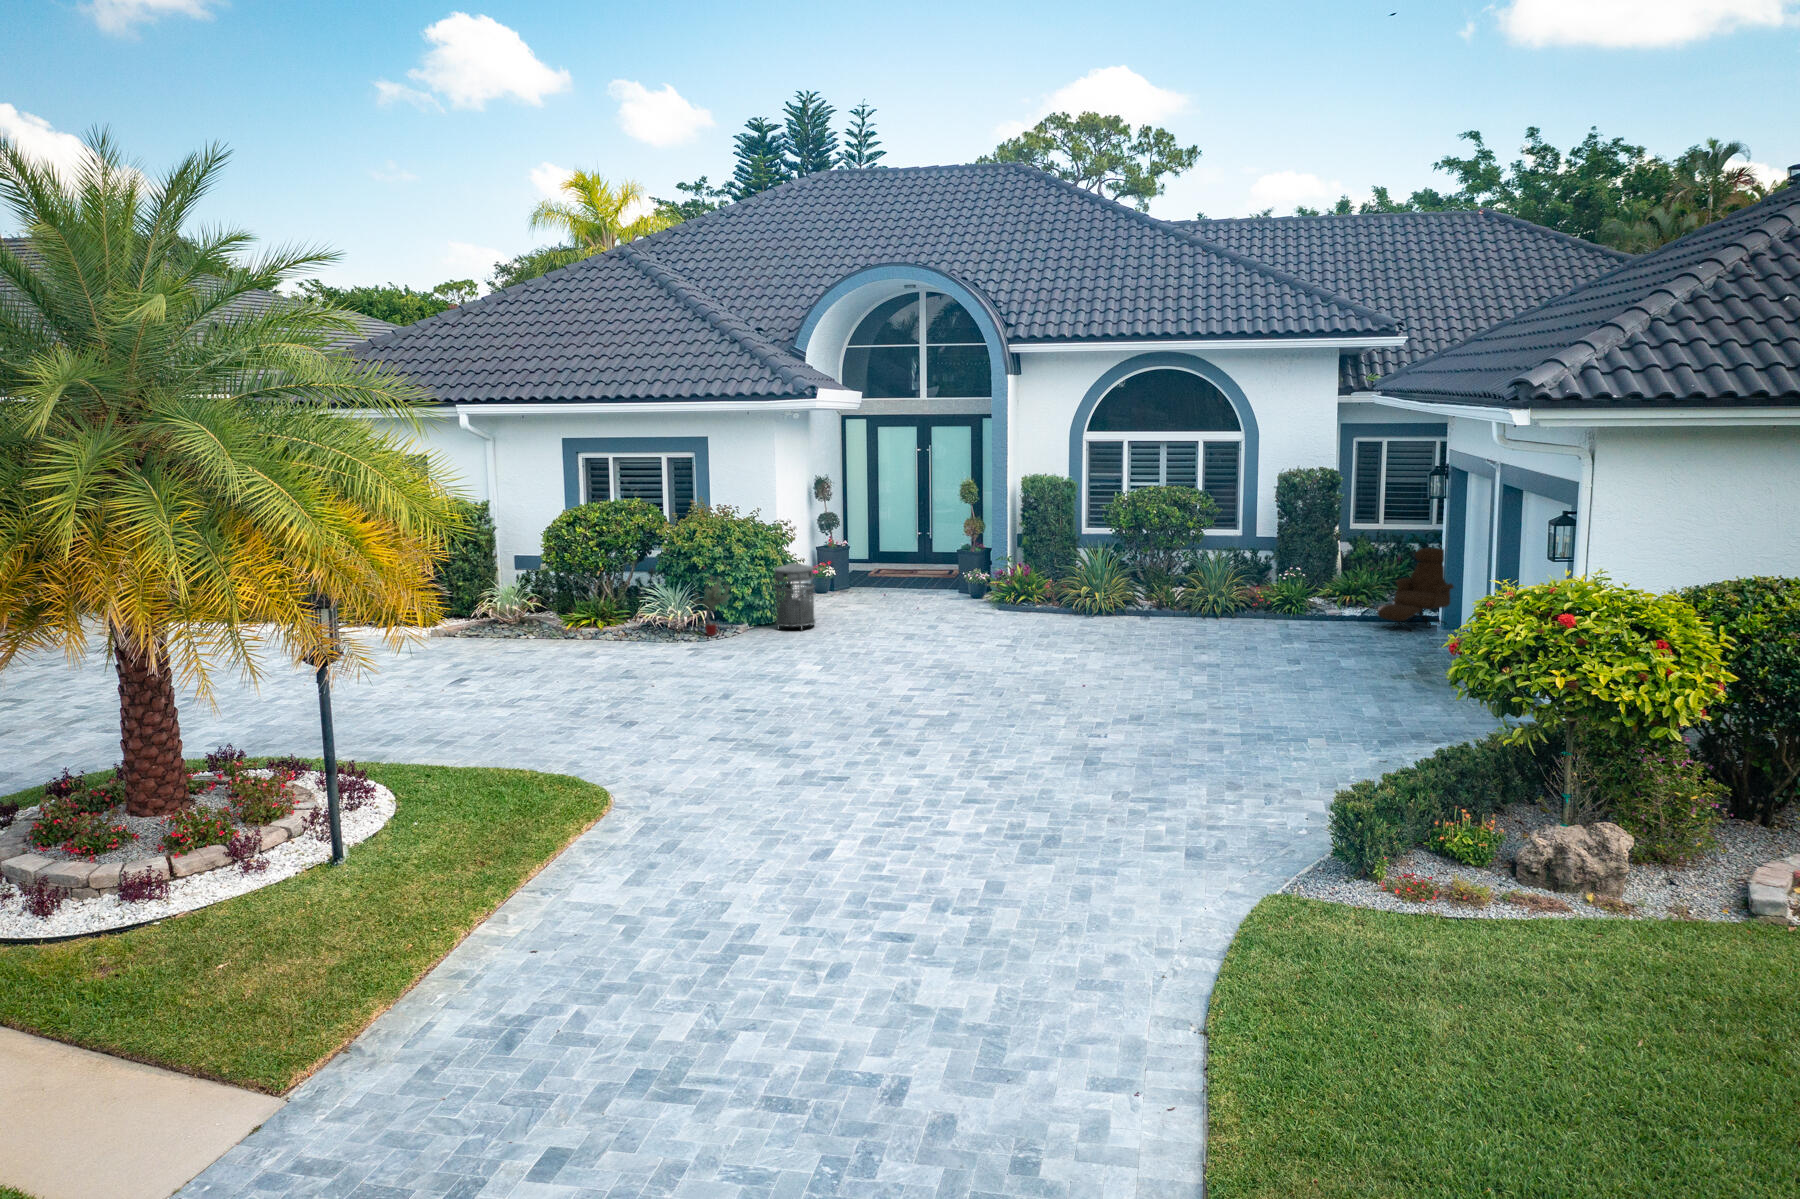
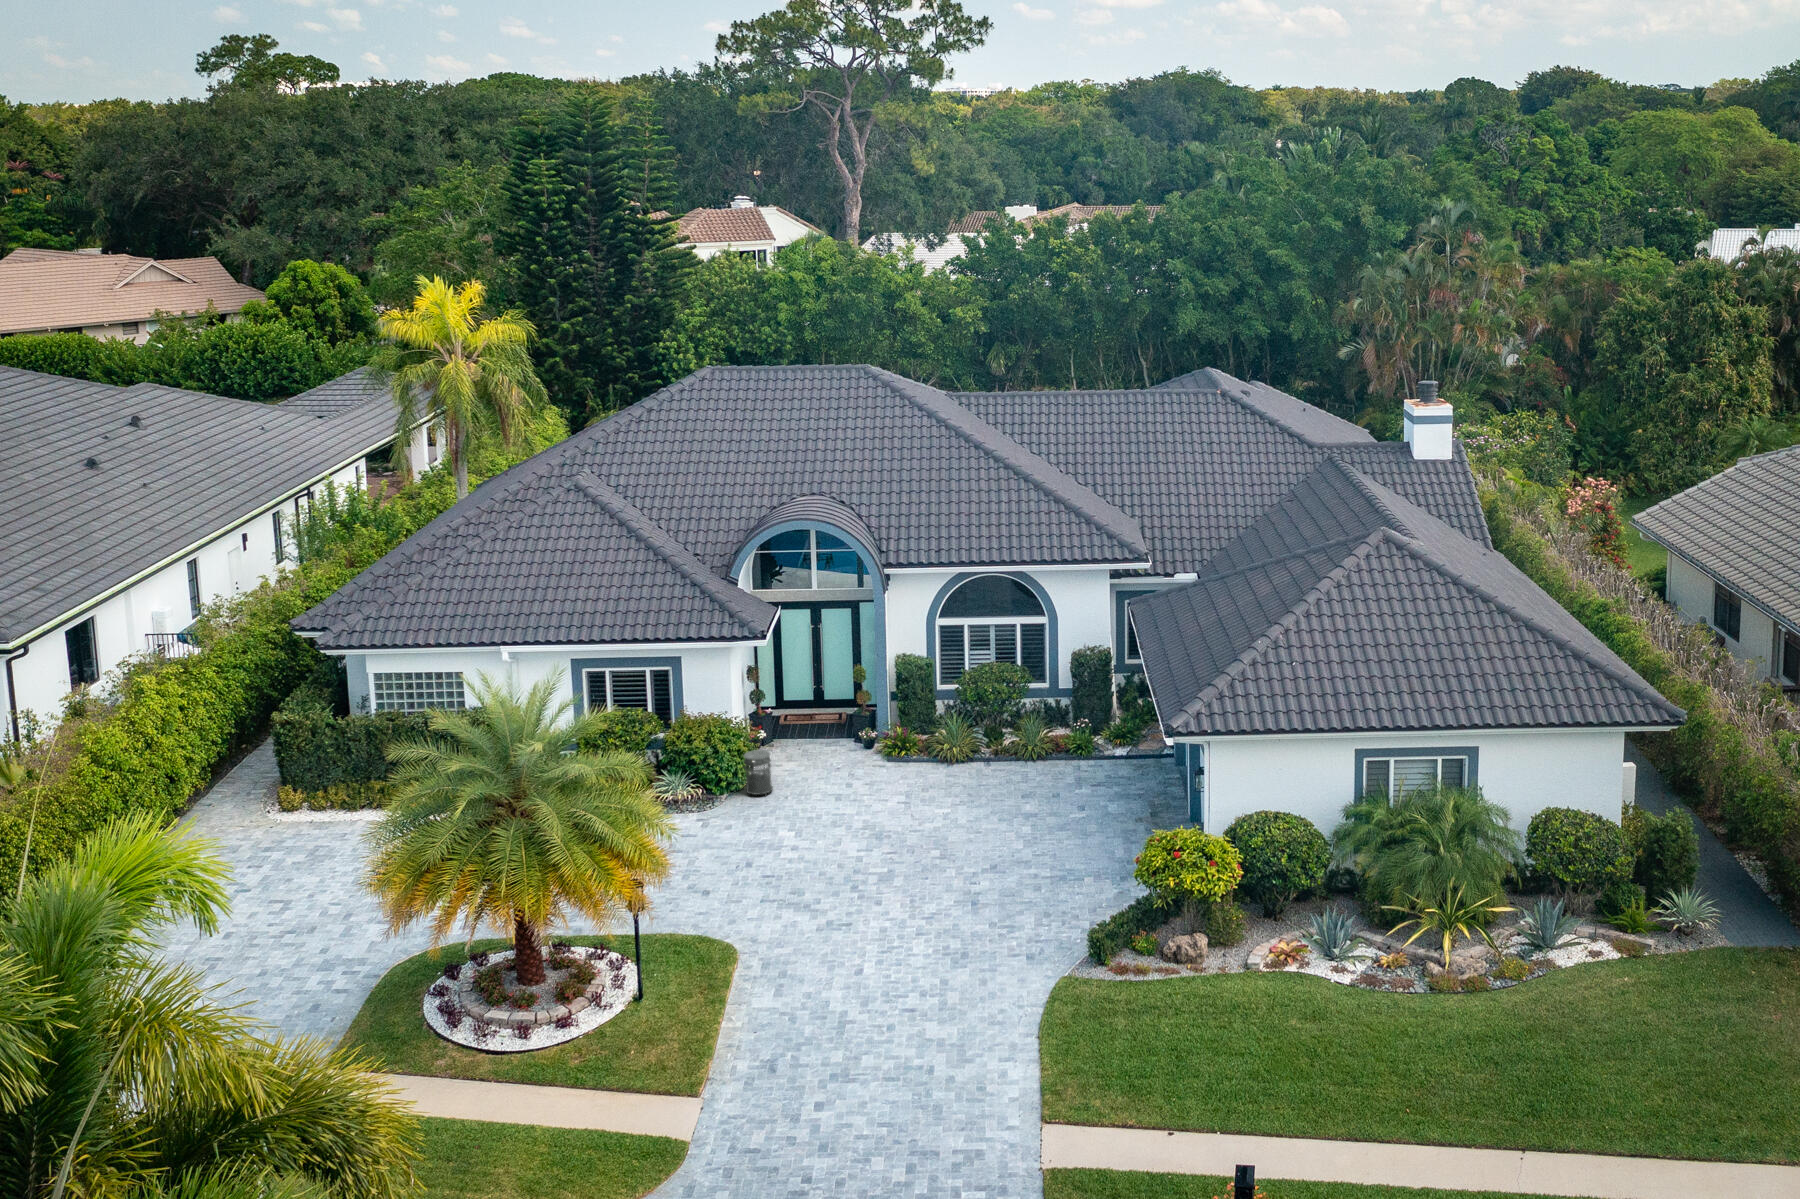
lounge chair: present [1378,548,1454,630] -> none [1135,709,1184,769]
potted tree: present [691,579,729,636] -> none [690,767,720,807]

